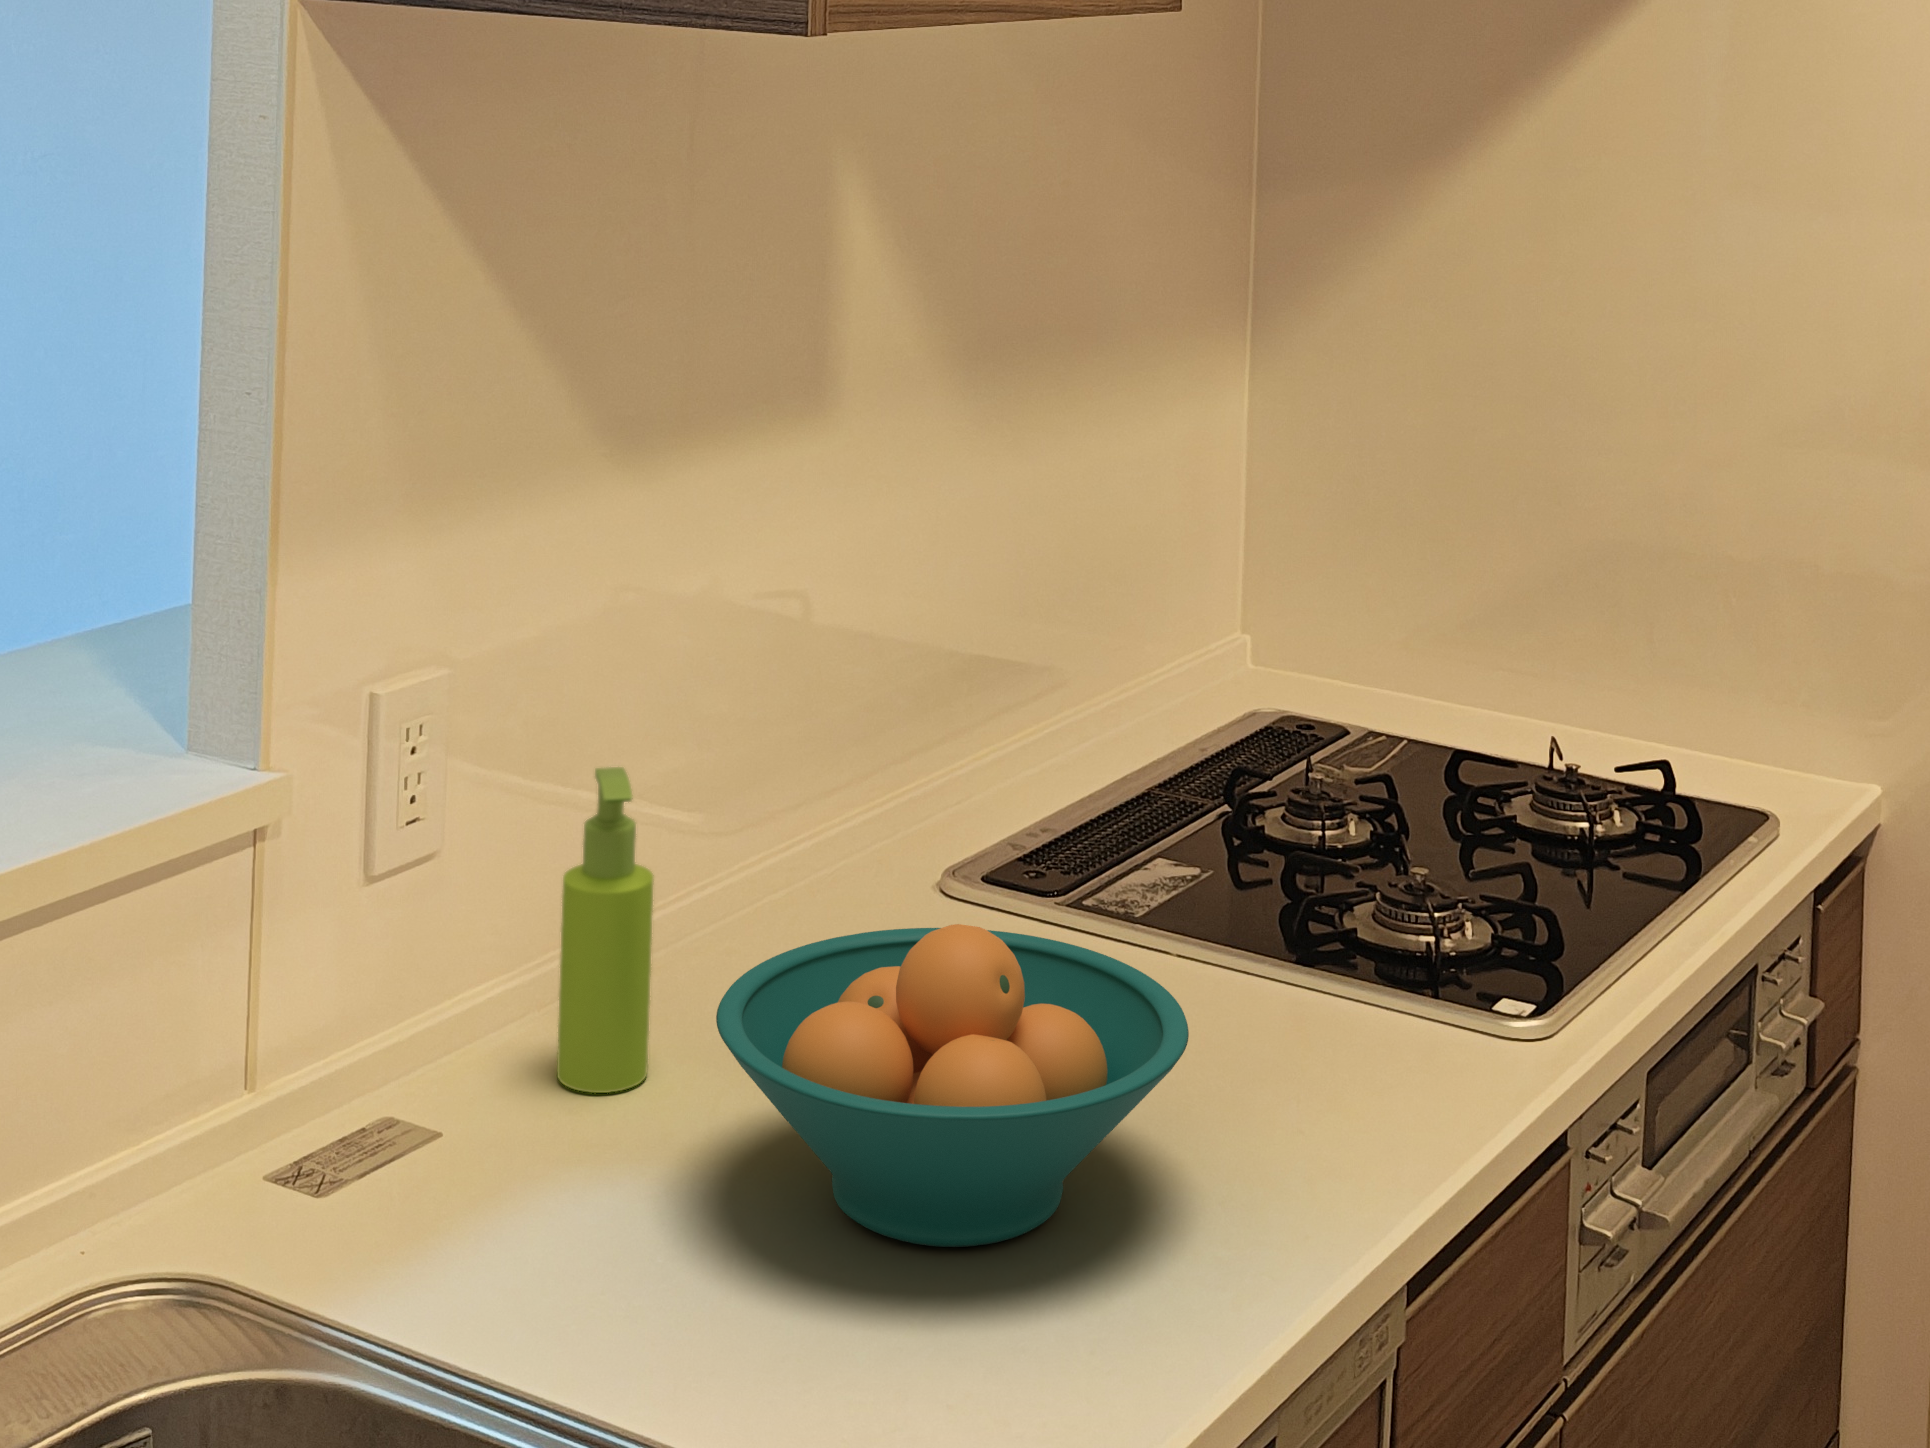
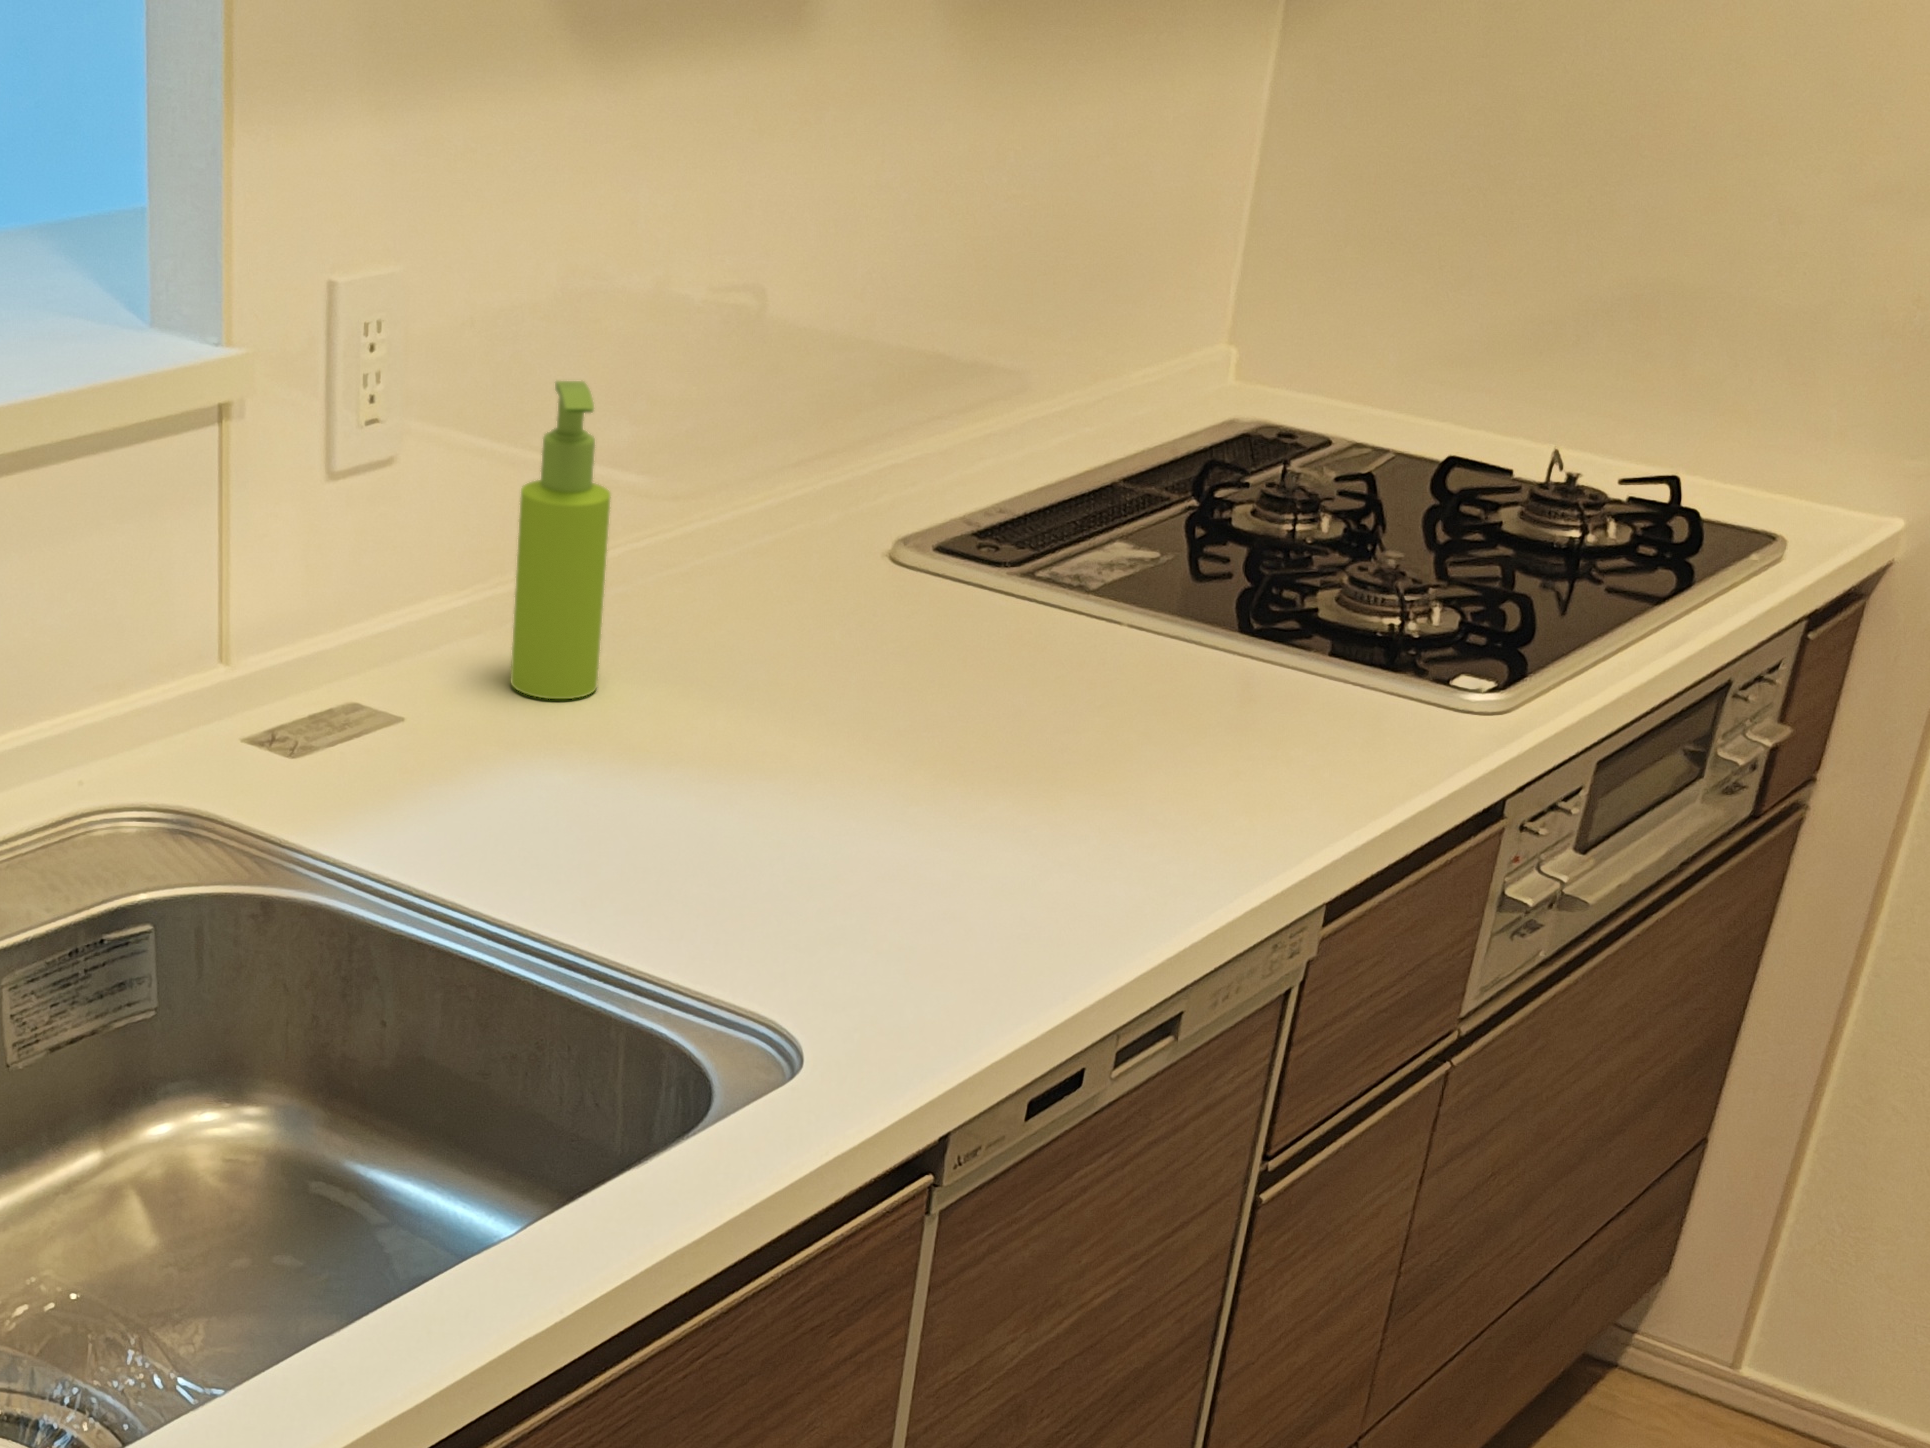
fruit bowl: present [716,924,1189,1247] -> none [673,540,1140,838]

